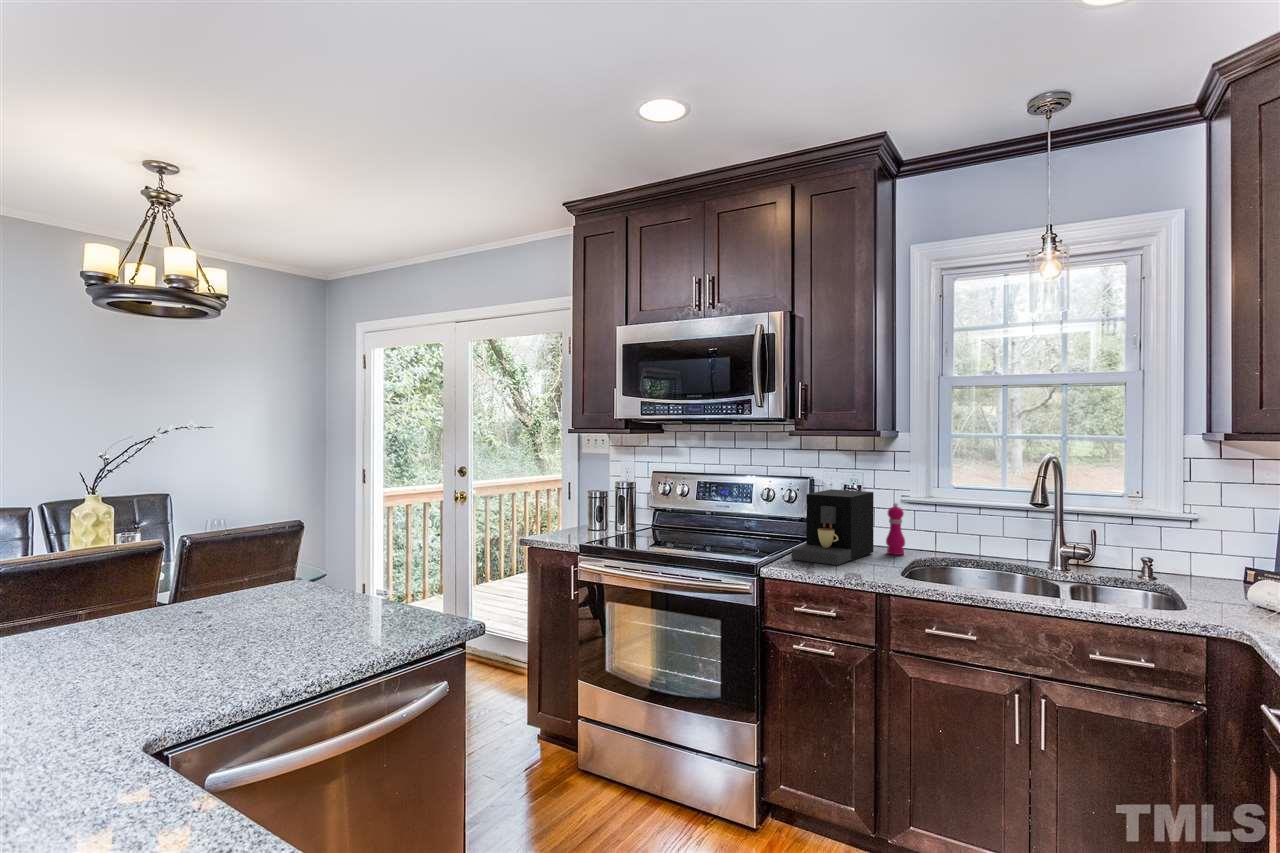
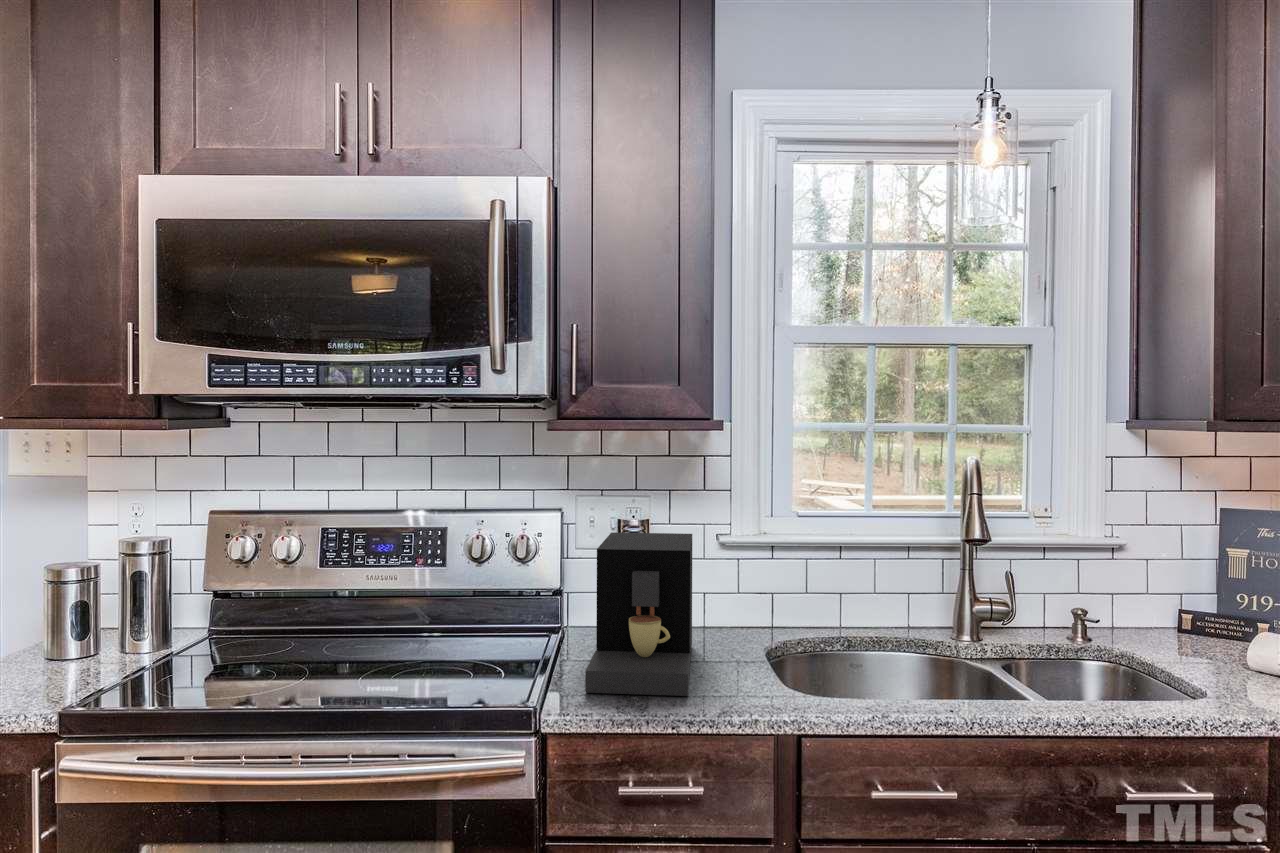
pepper mill: present [886,503,905,555] -> none [706,550,738,643]

